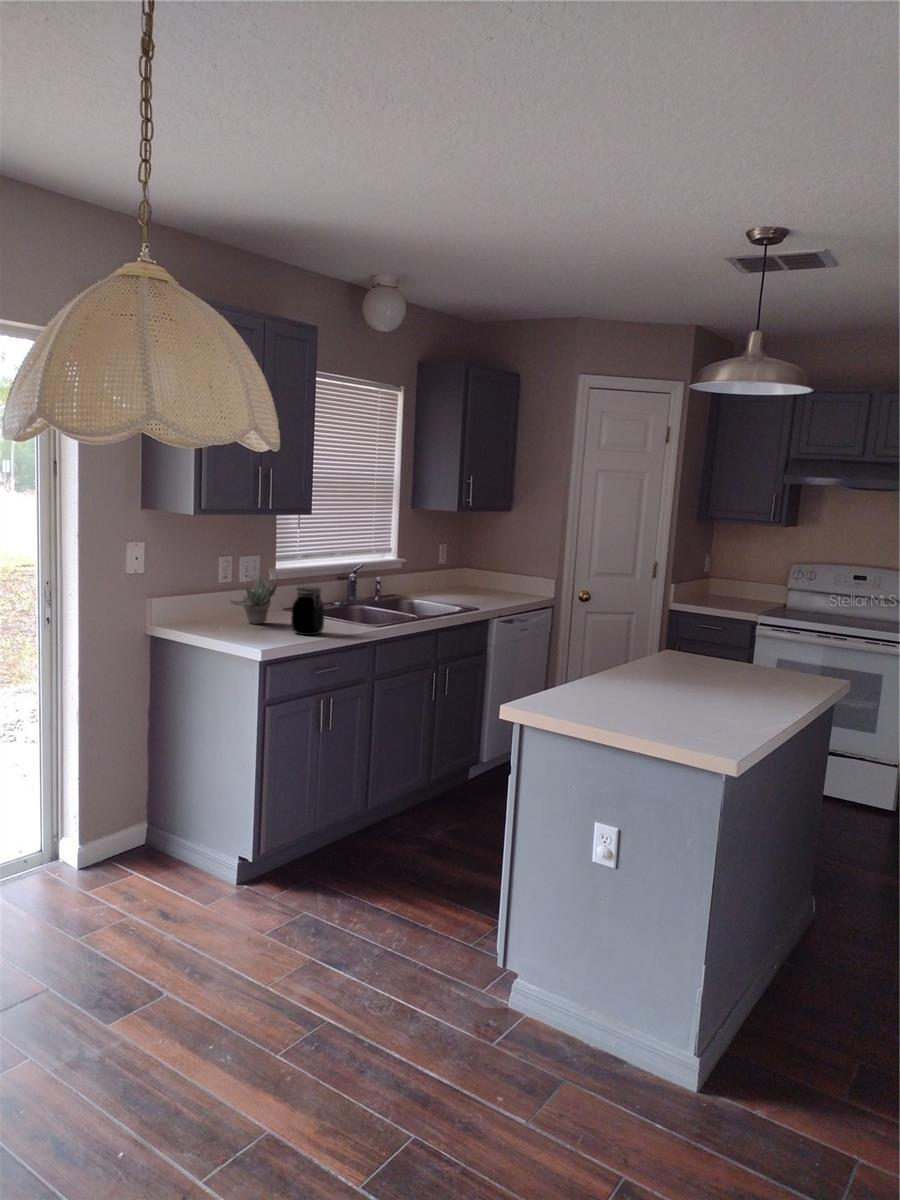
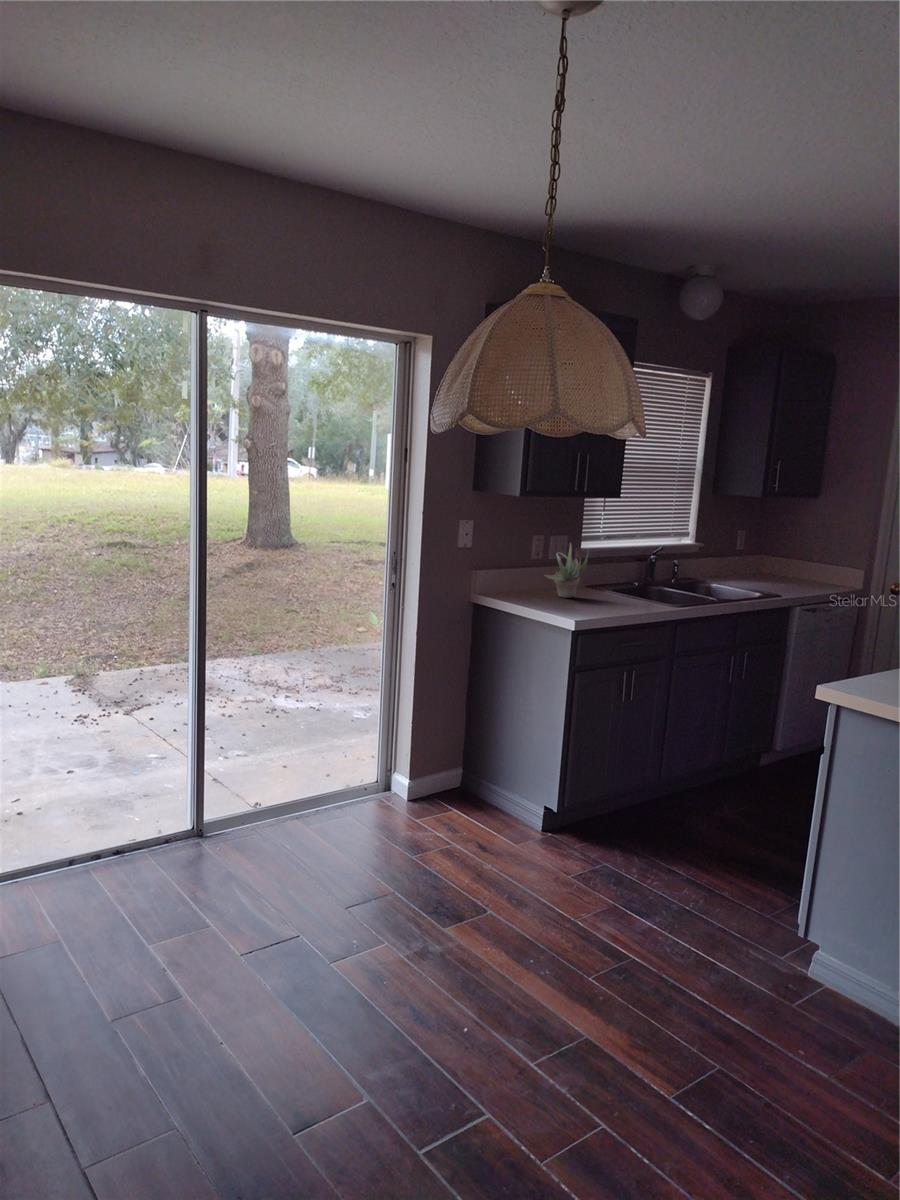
jar: present [291,587,324,635] -> none [601,565,632,610]

